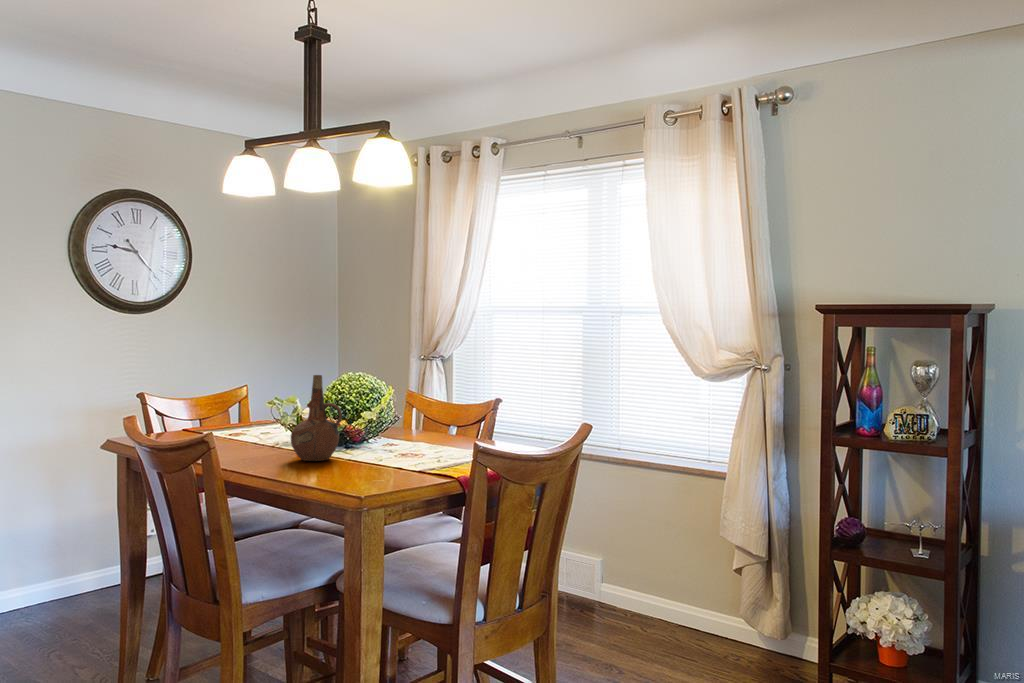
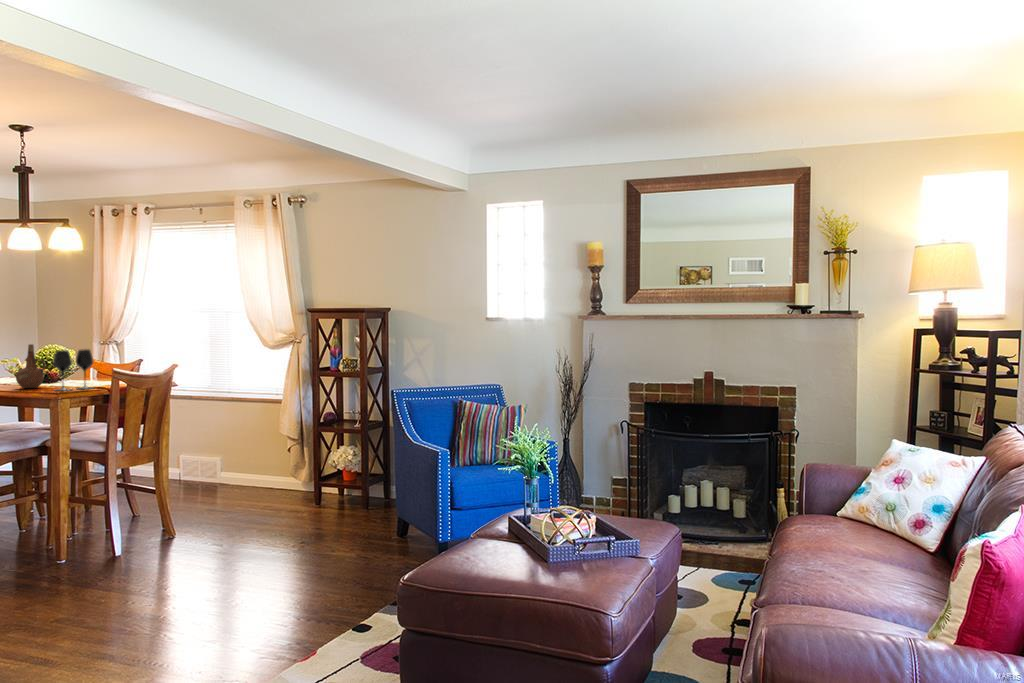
wine glass: none [354,389,429,478] -> present [53,349,94,391]

